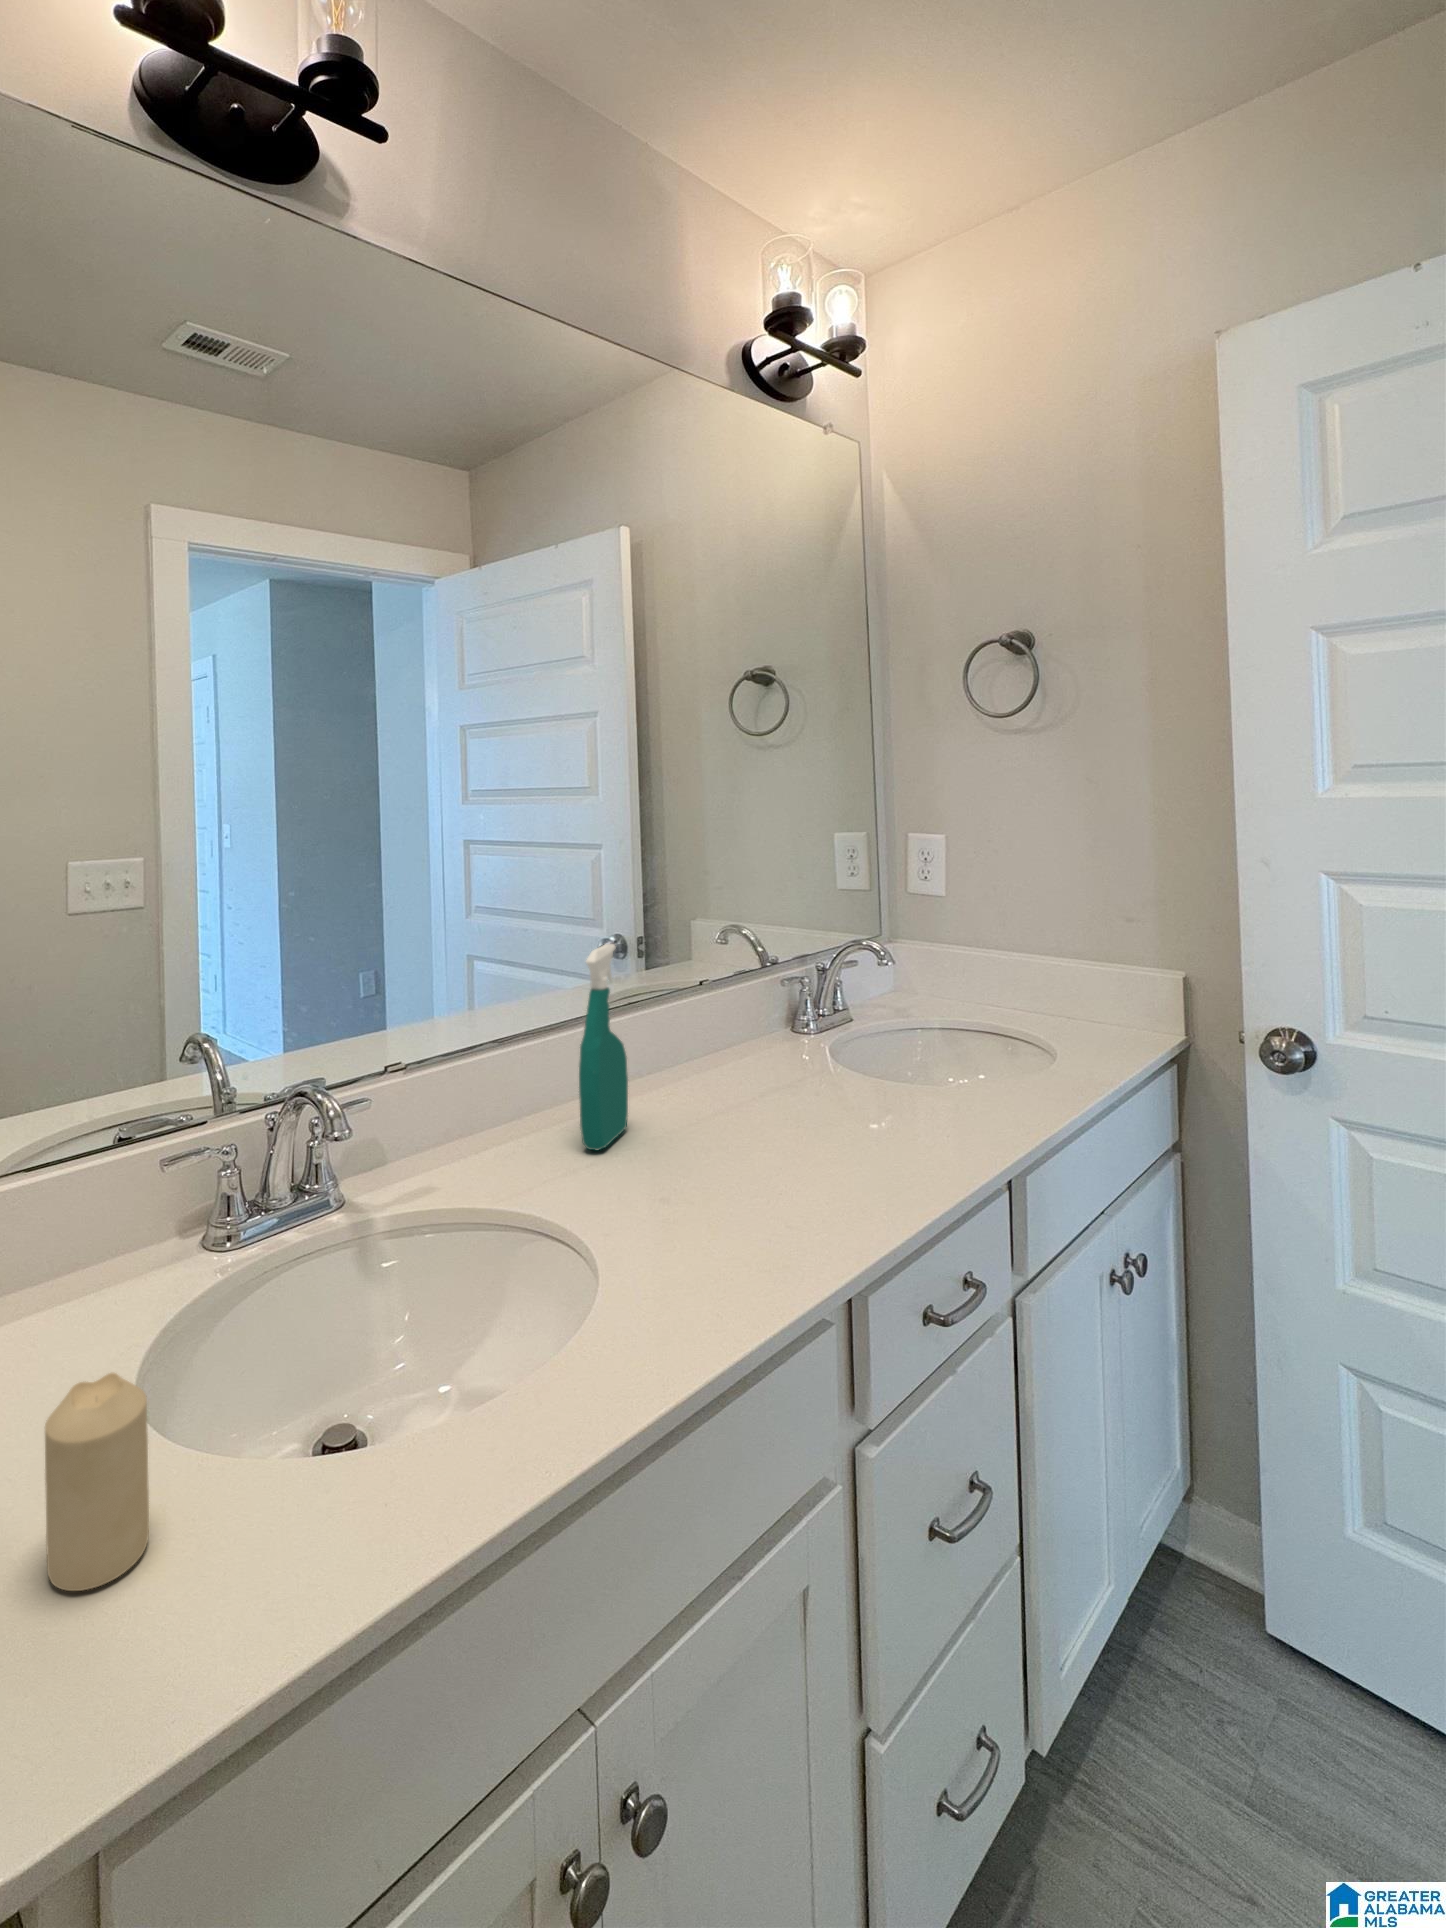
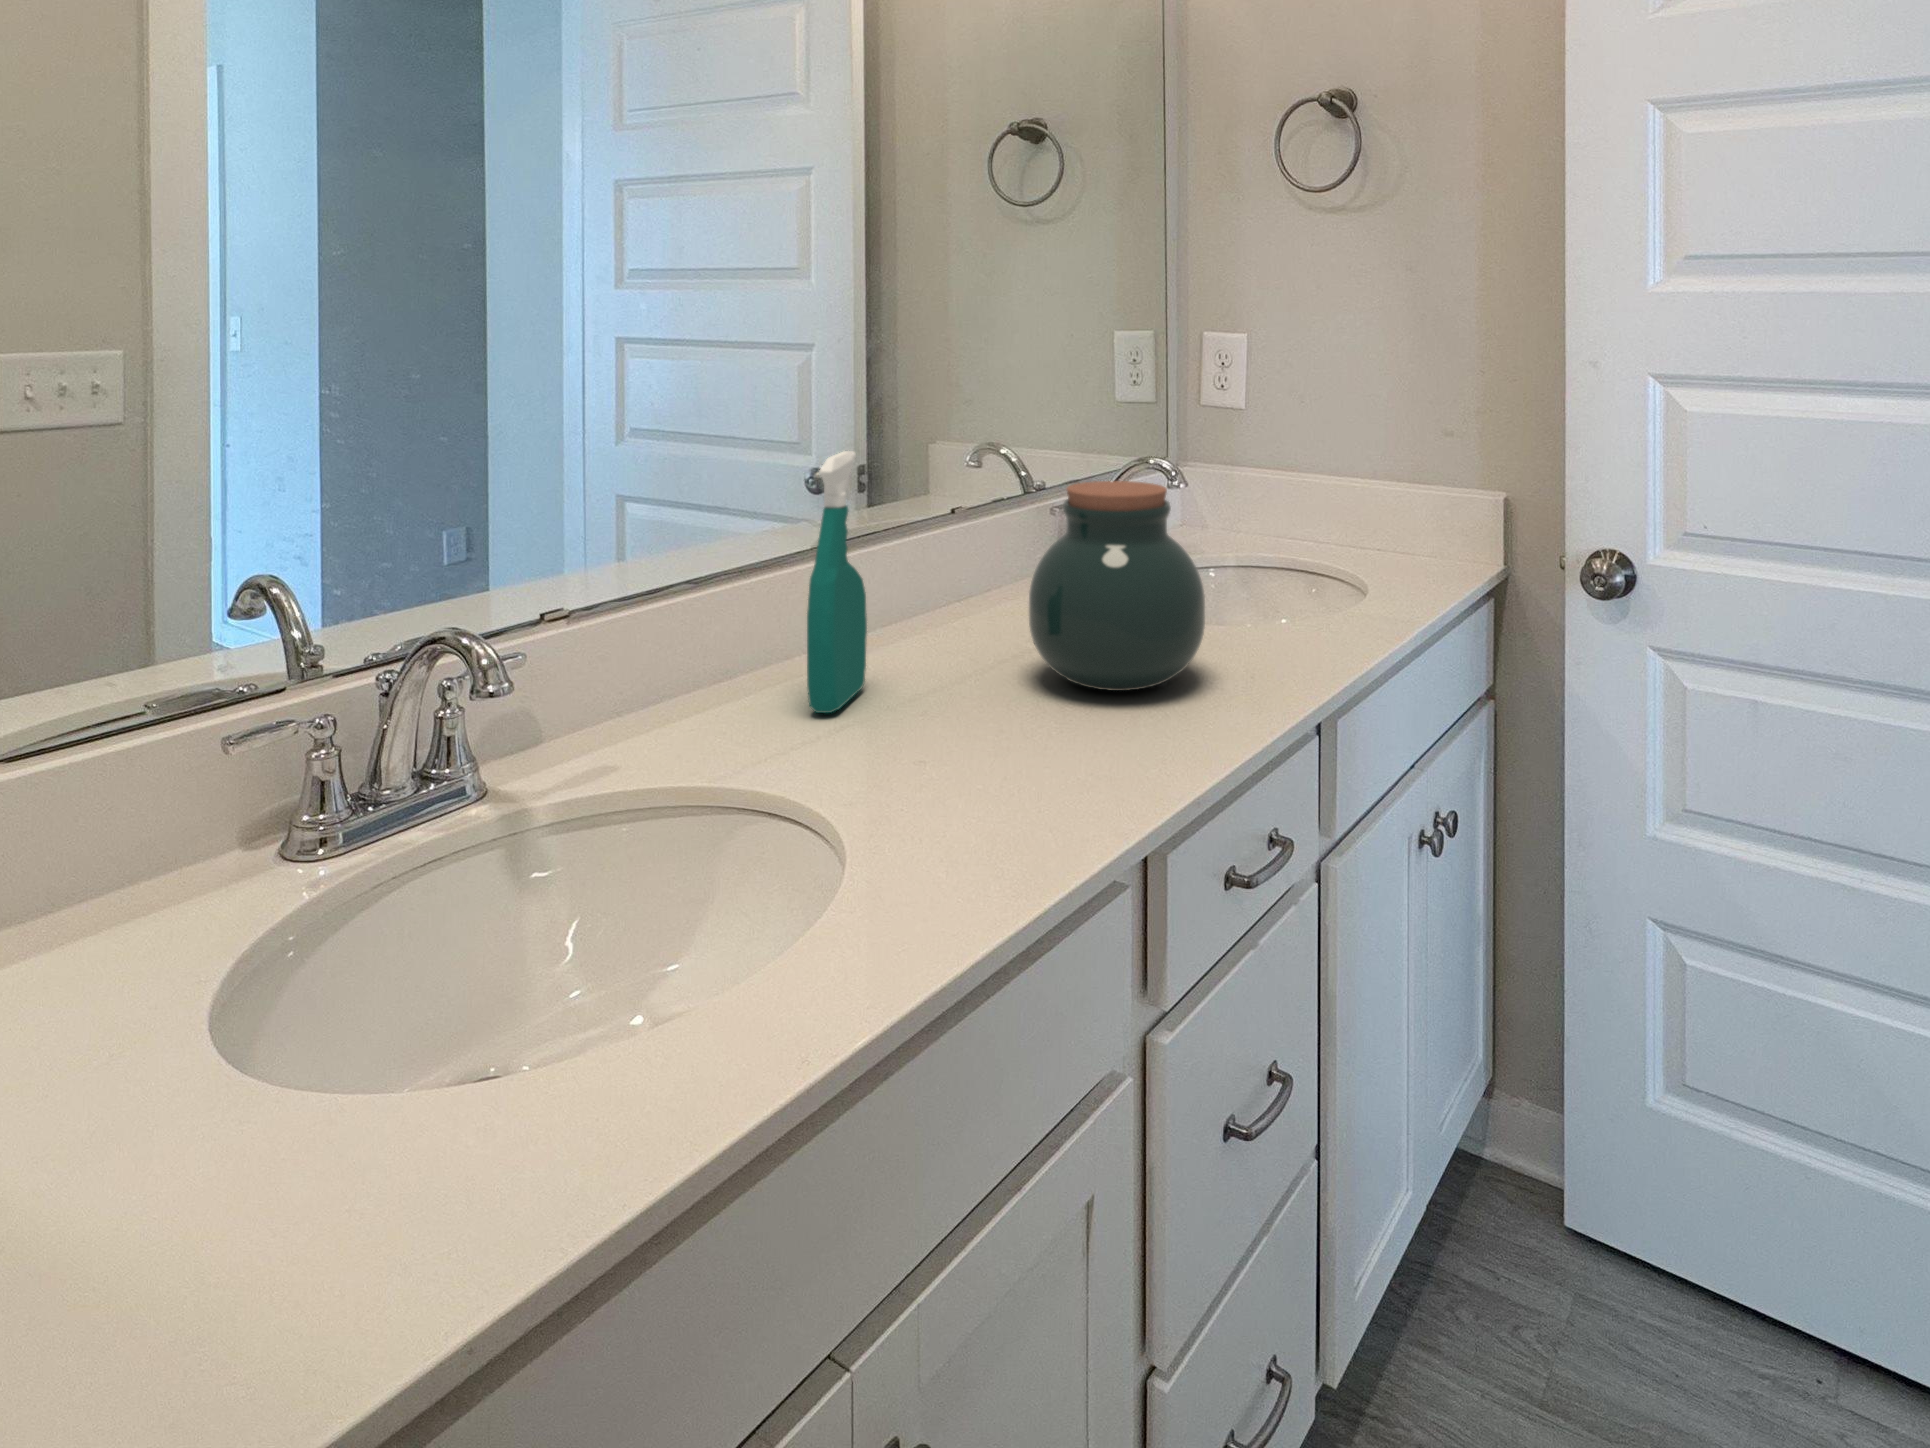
jar: none [756,968,904,1143] -> present [1029,481,1205,691]
candle: present [45,1373,149,1591] -> none [135,969,281,1251]

